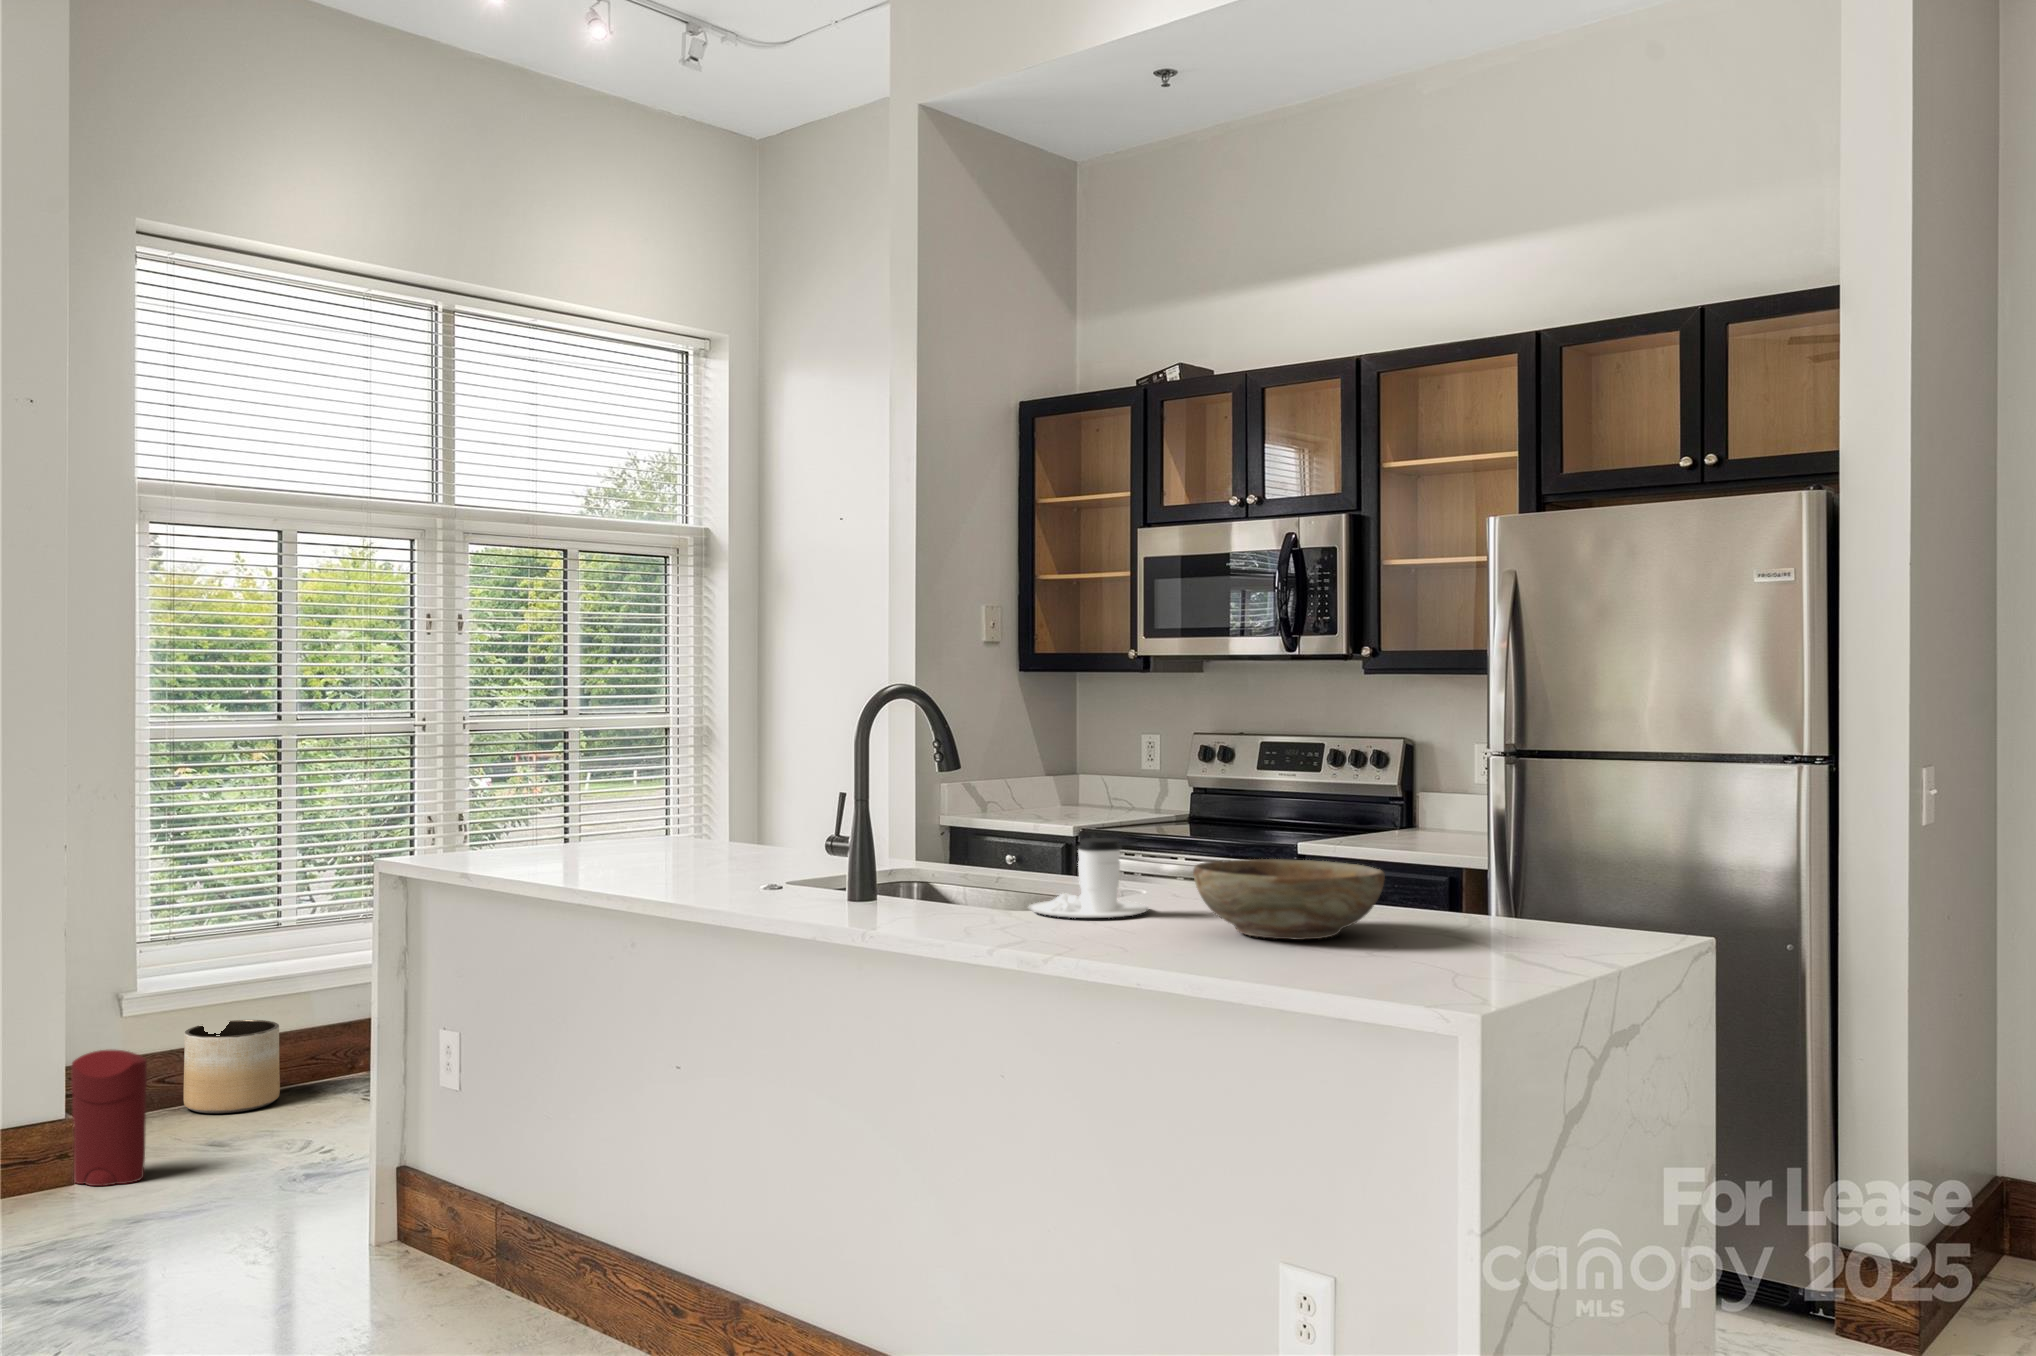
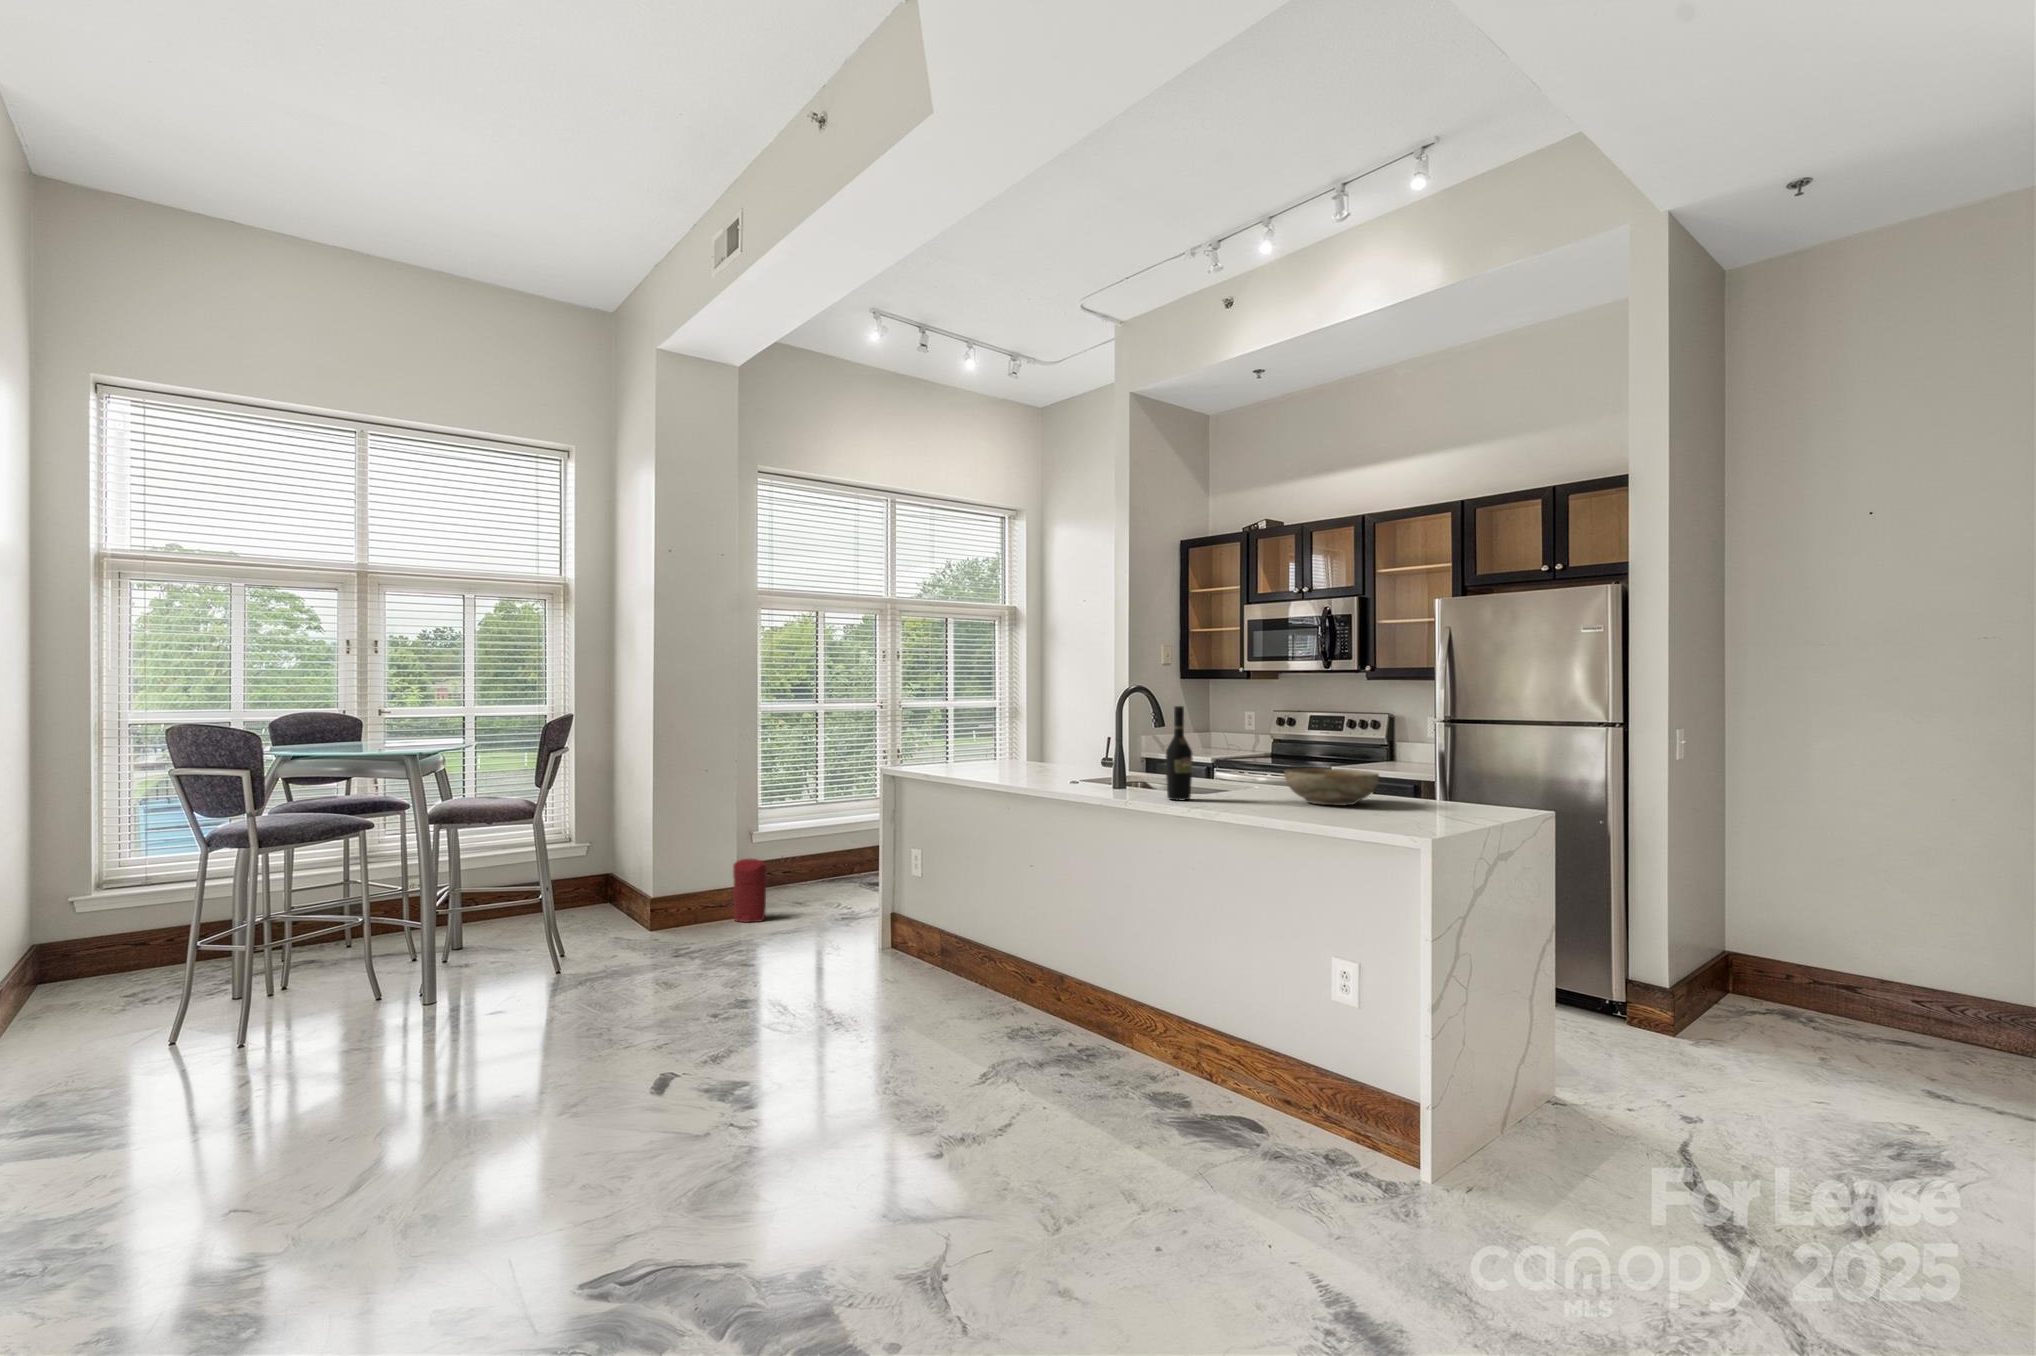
wine bottle: none [948,731,1004,933] -> present [1165,706,1192,800]
coffee cup: present [1029,838,1149,918] -> none [1201,758,1261,796]
planter: present [184,1020,280,1113] -> none [774,850,817,894]

